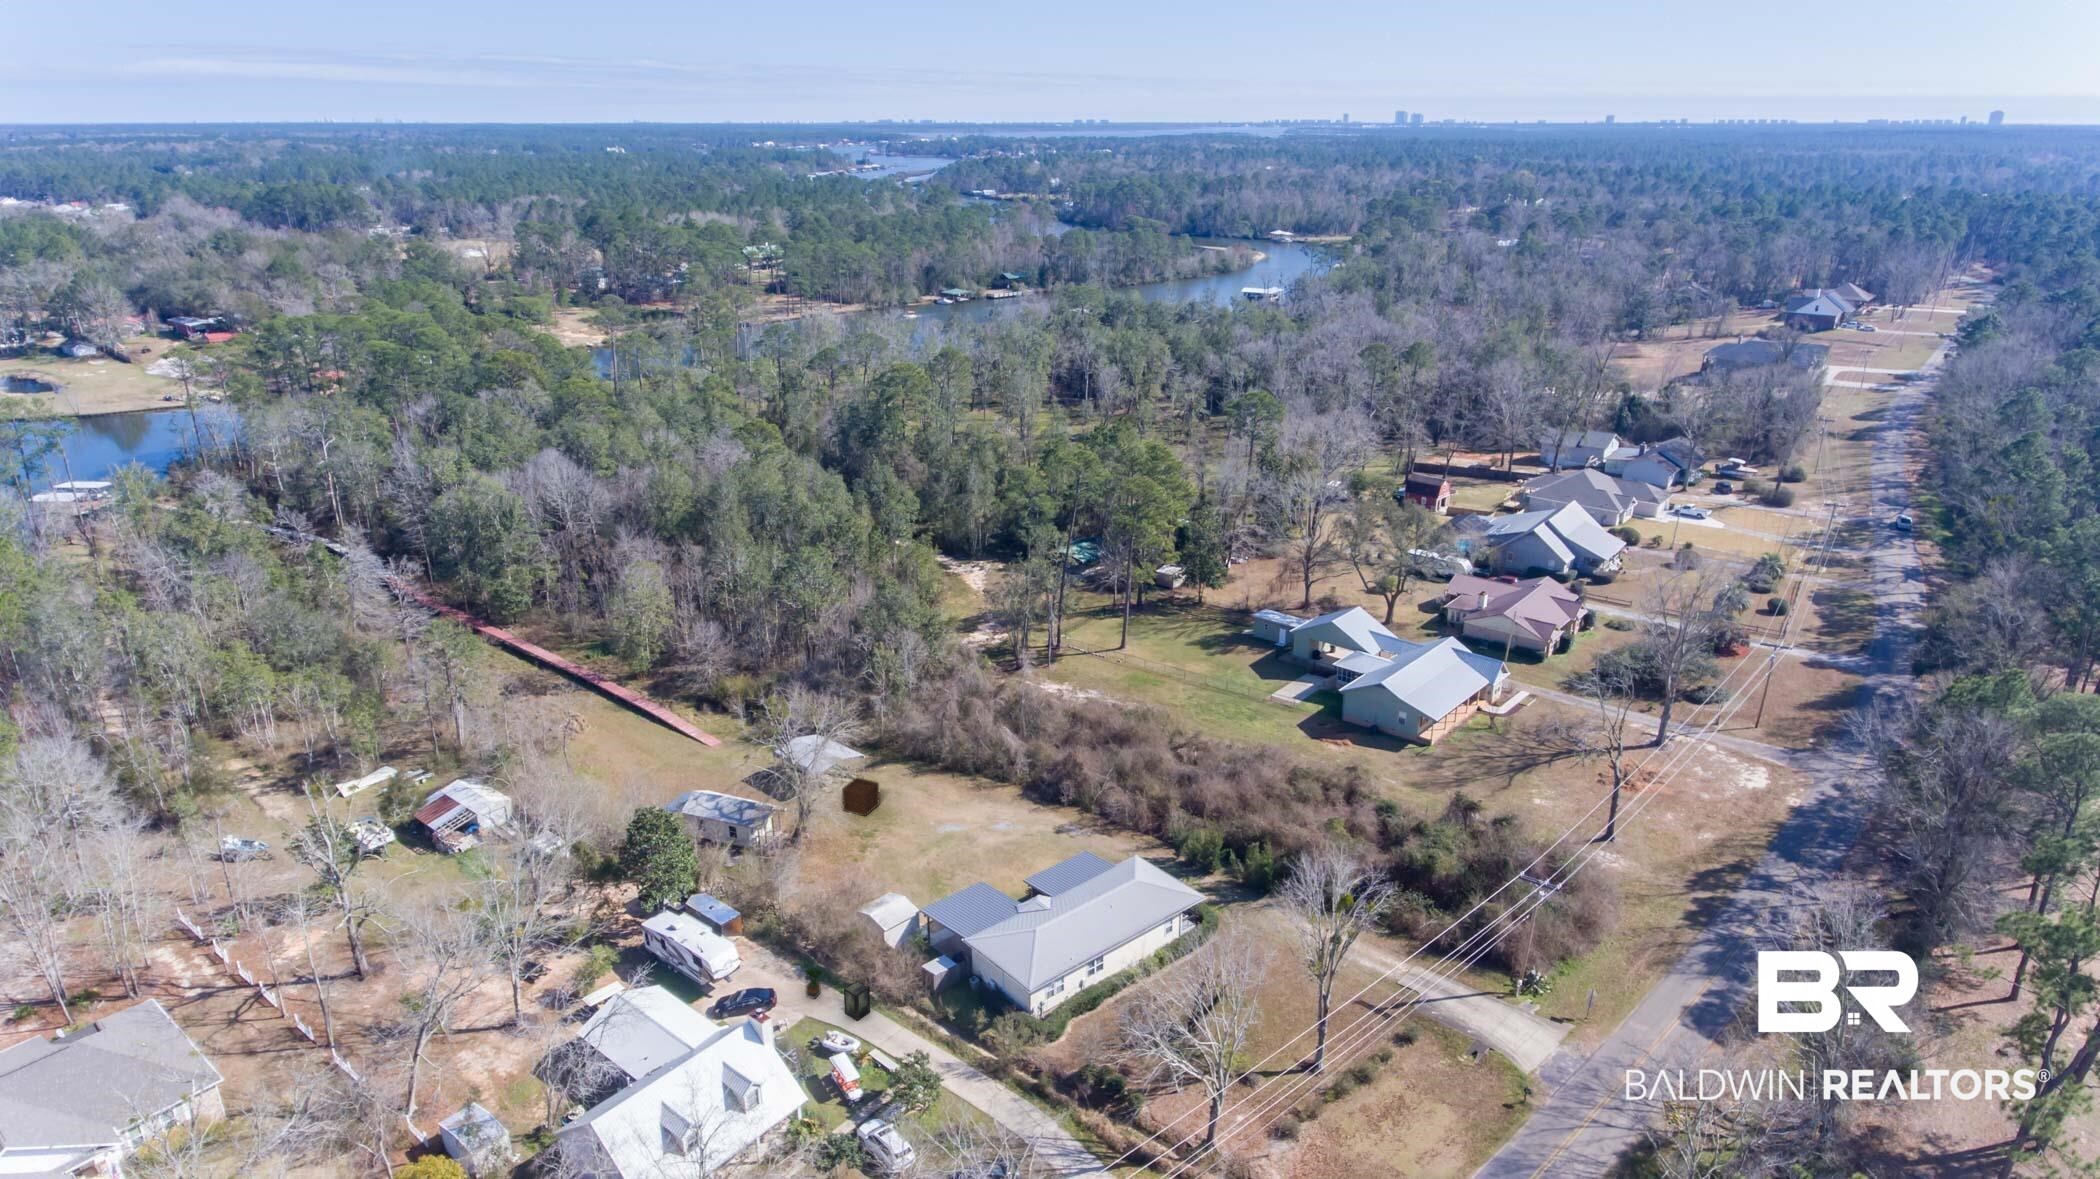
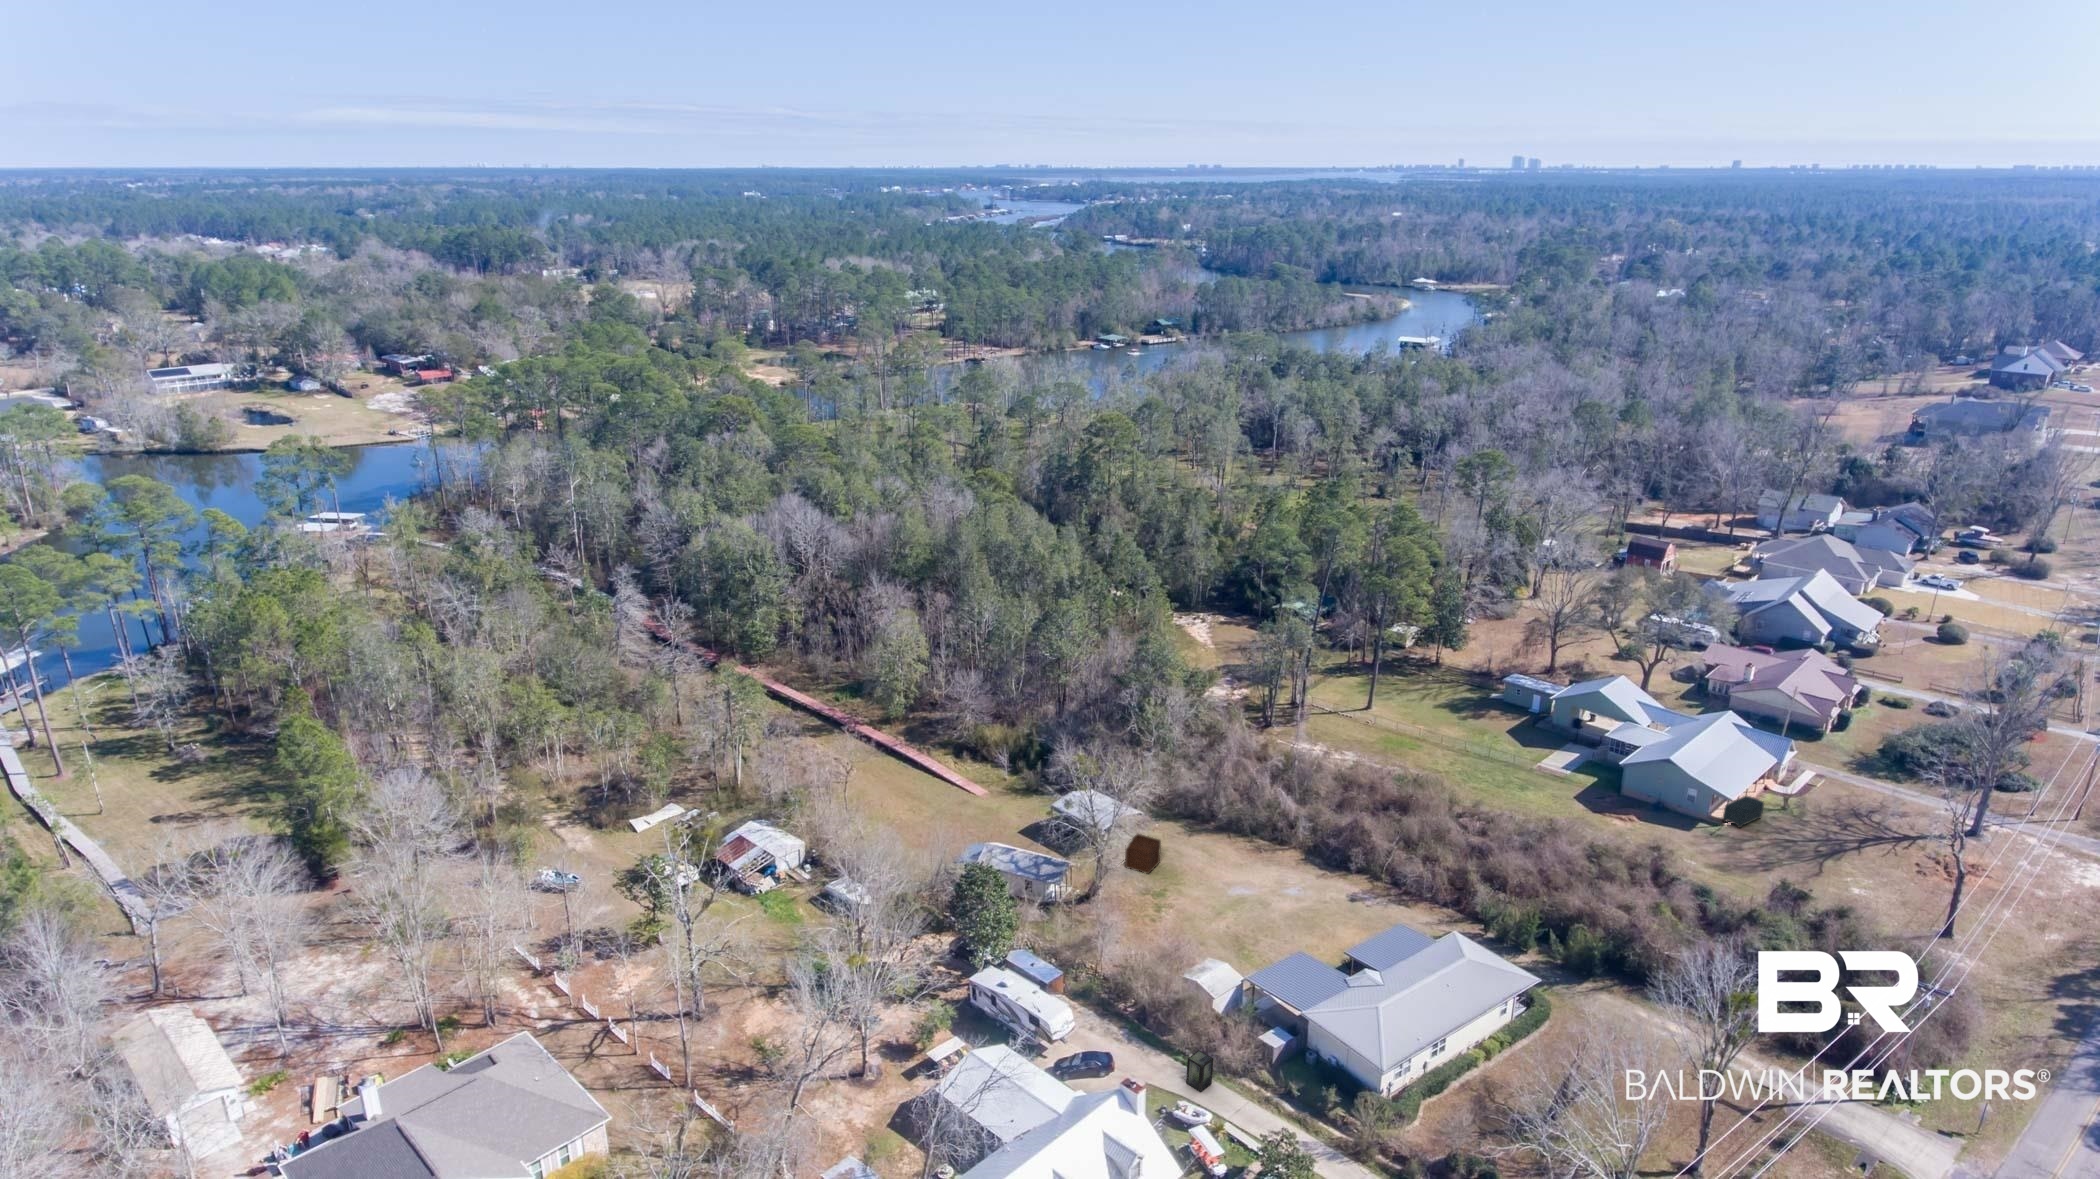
bench: none [1430,717,1469,748] -> present [1722,796,1764,828]
potted tree: present [805,969,822,999] -> none [1142,1034,1161,1066]

